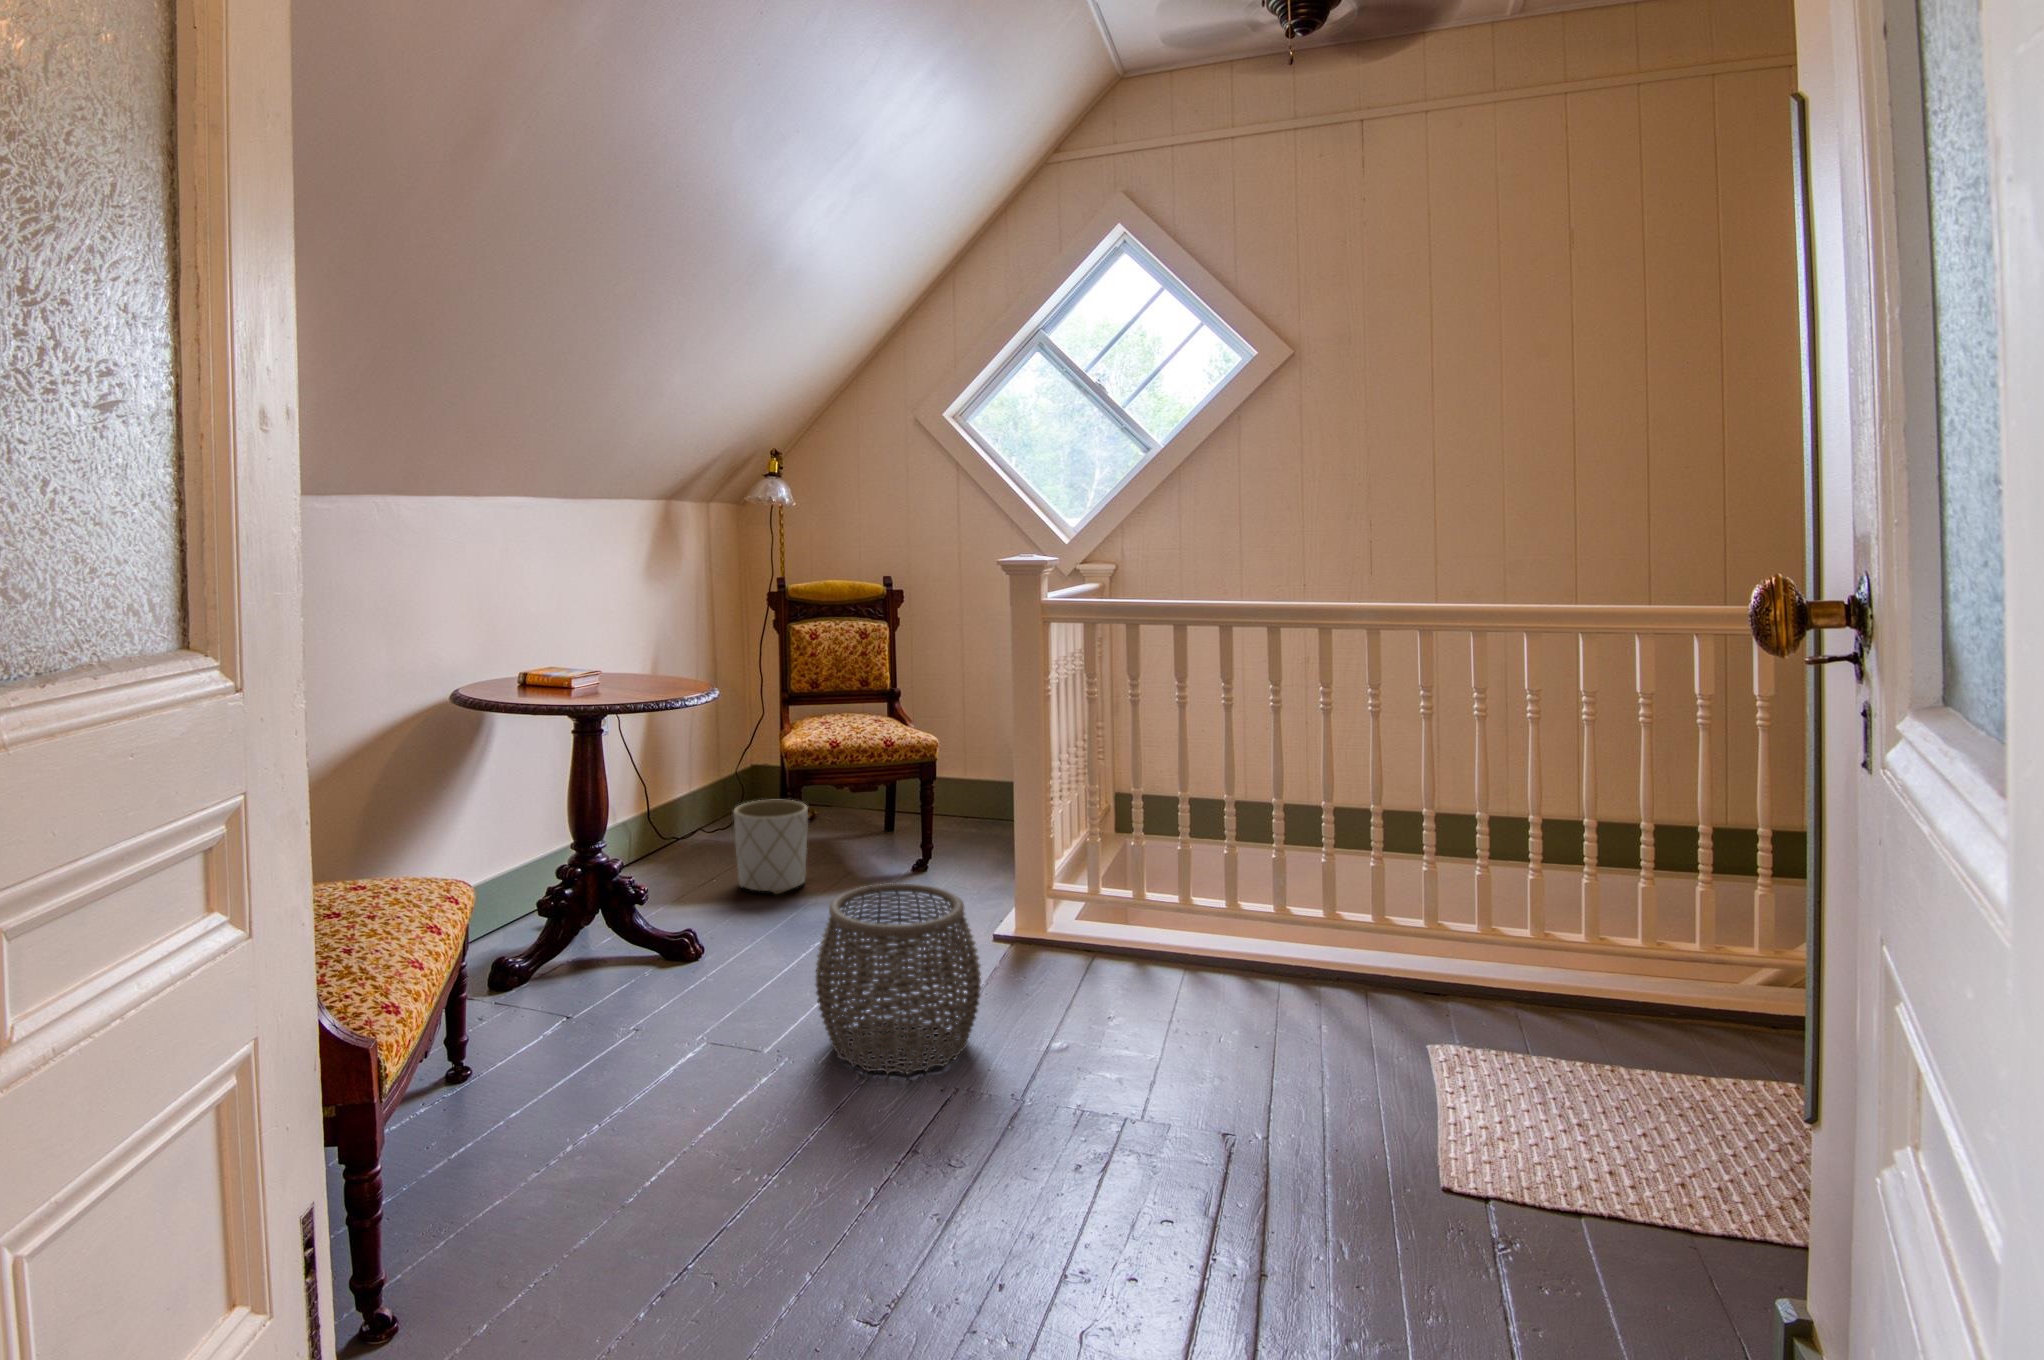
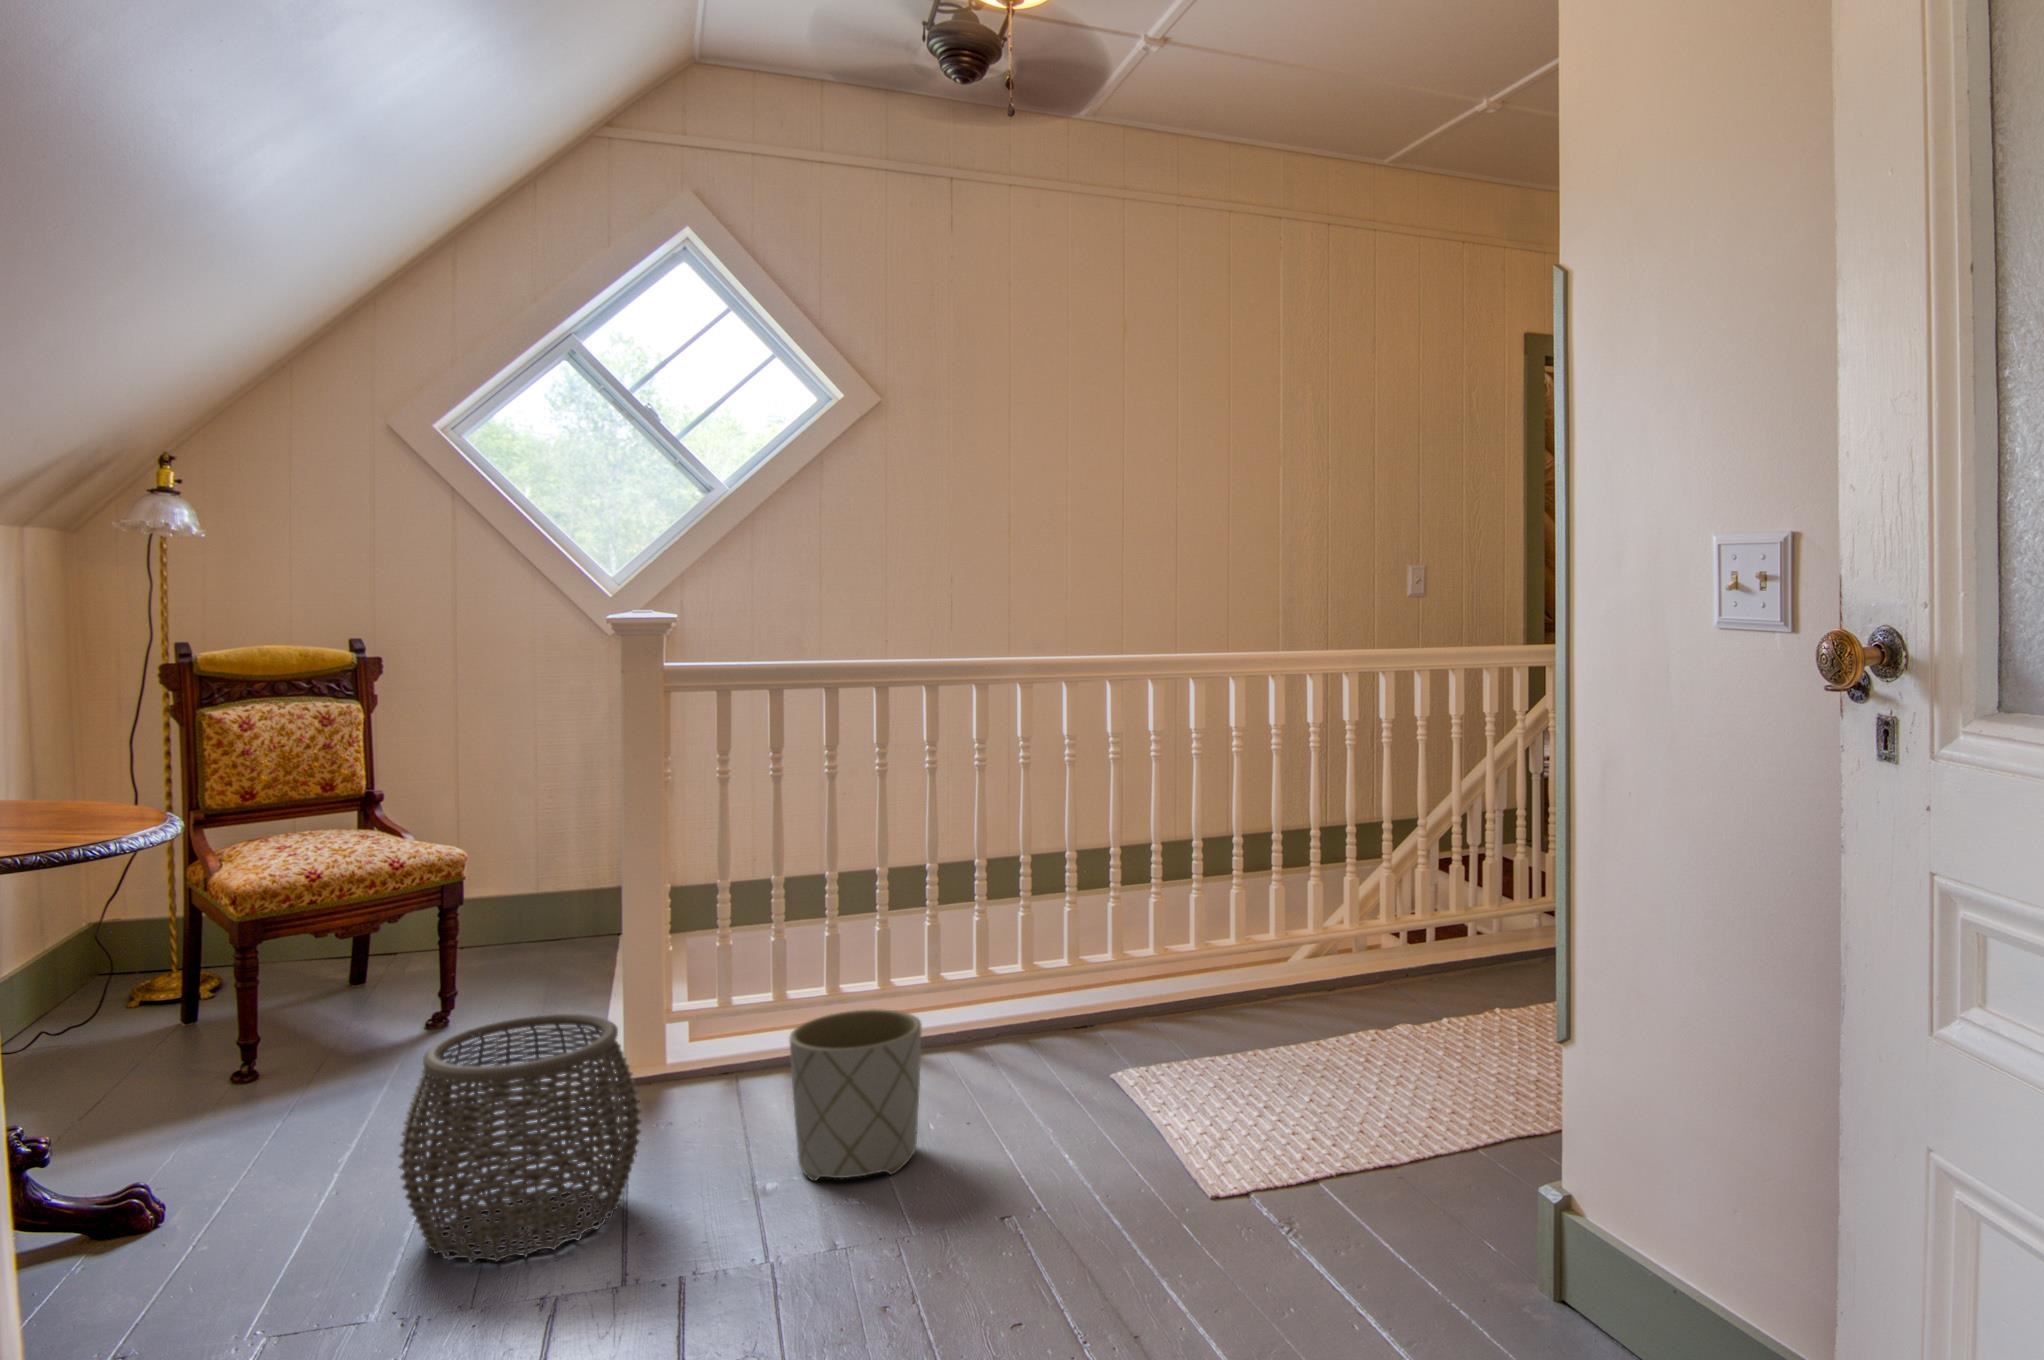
planter: present [734,799,808,894] -> present [789,1009,921,1181]

